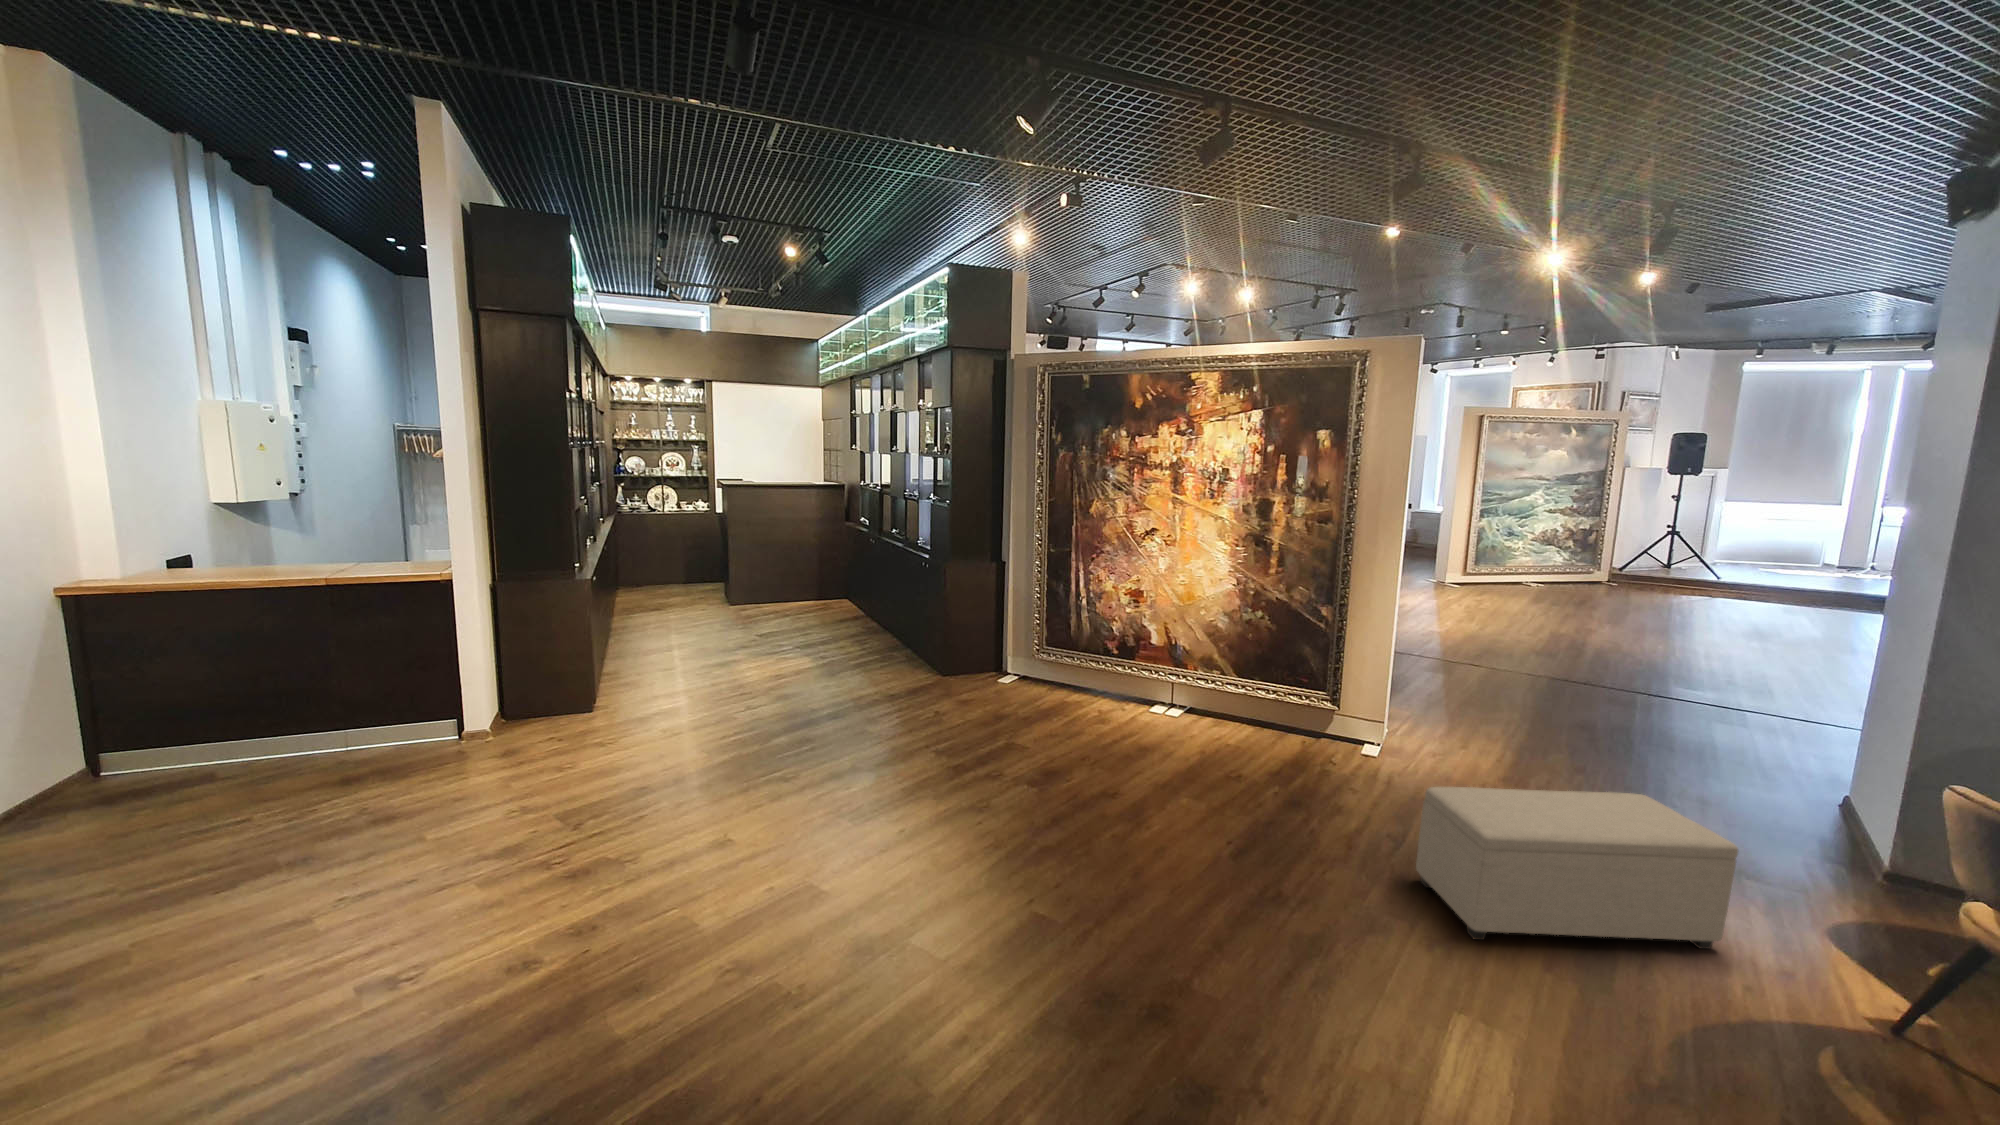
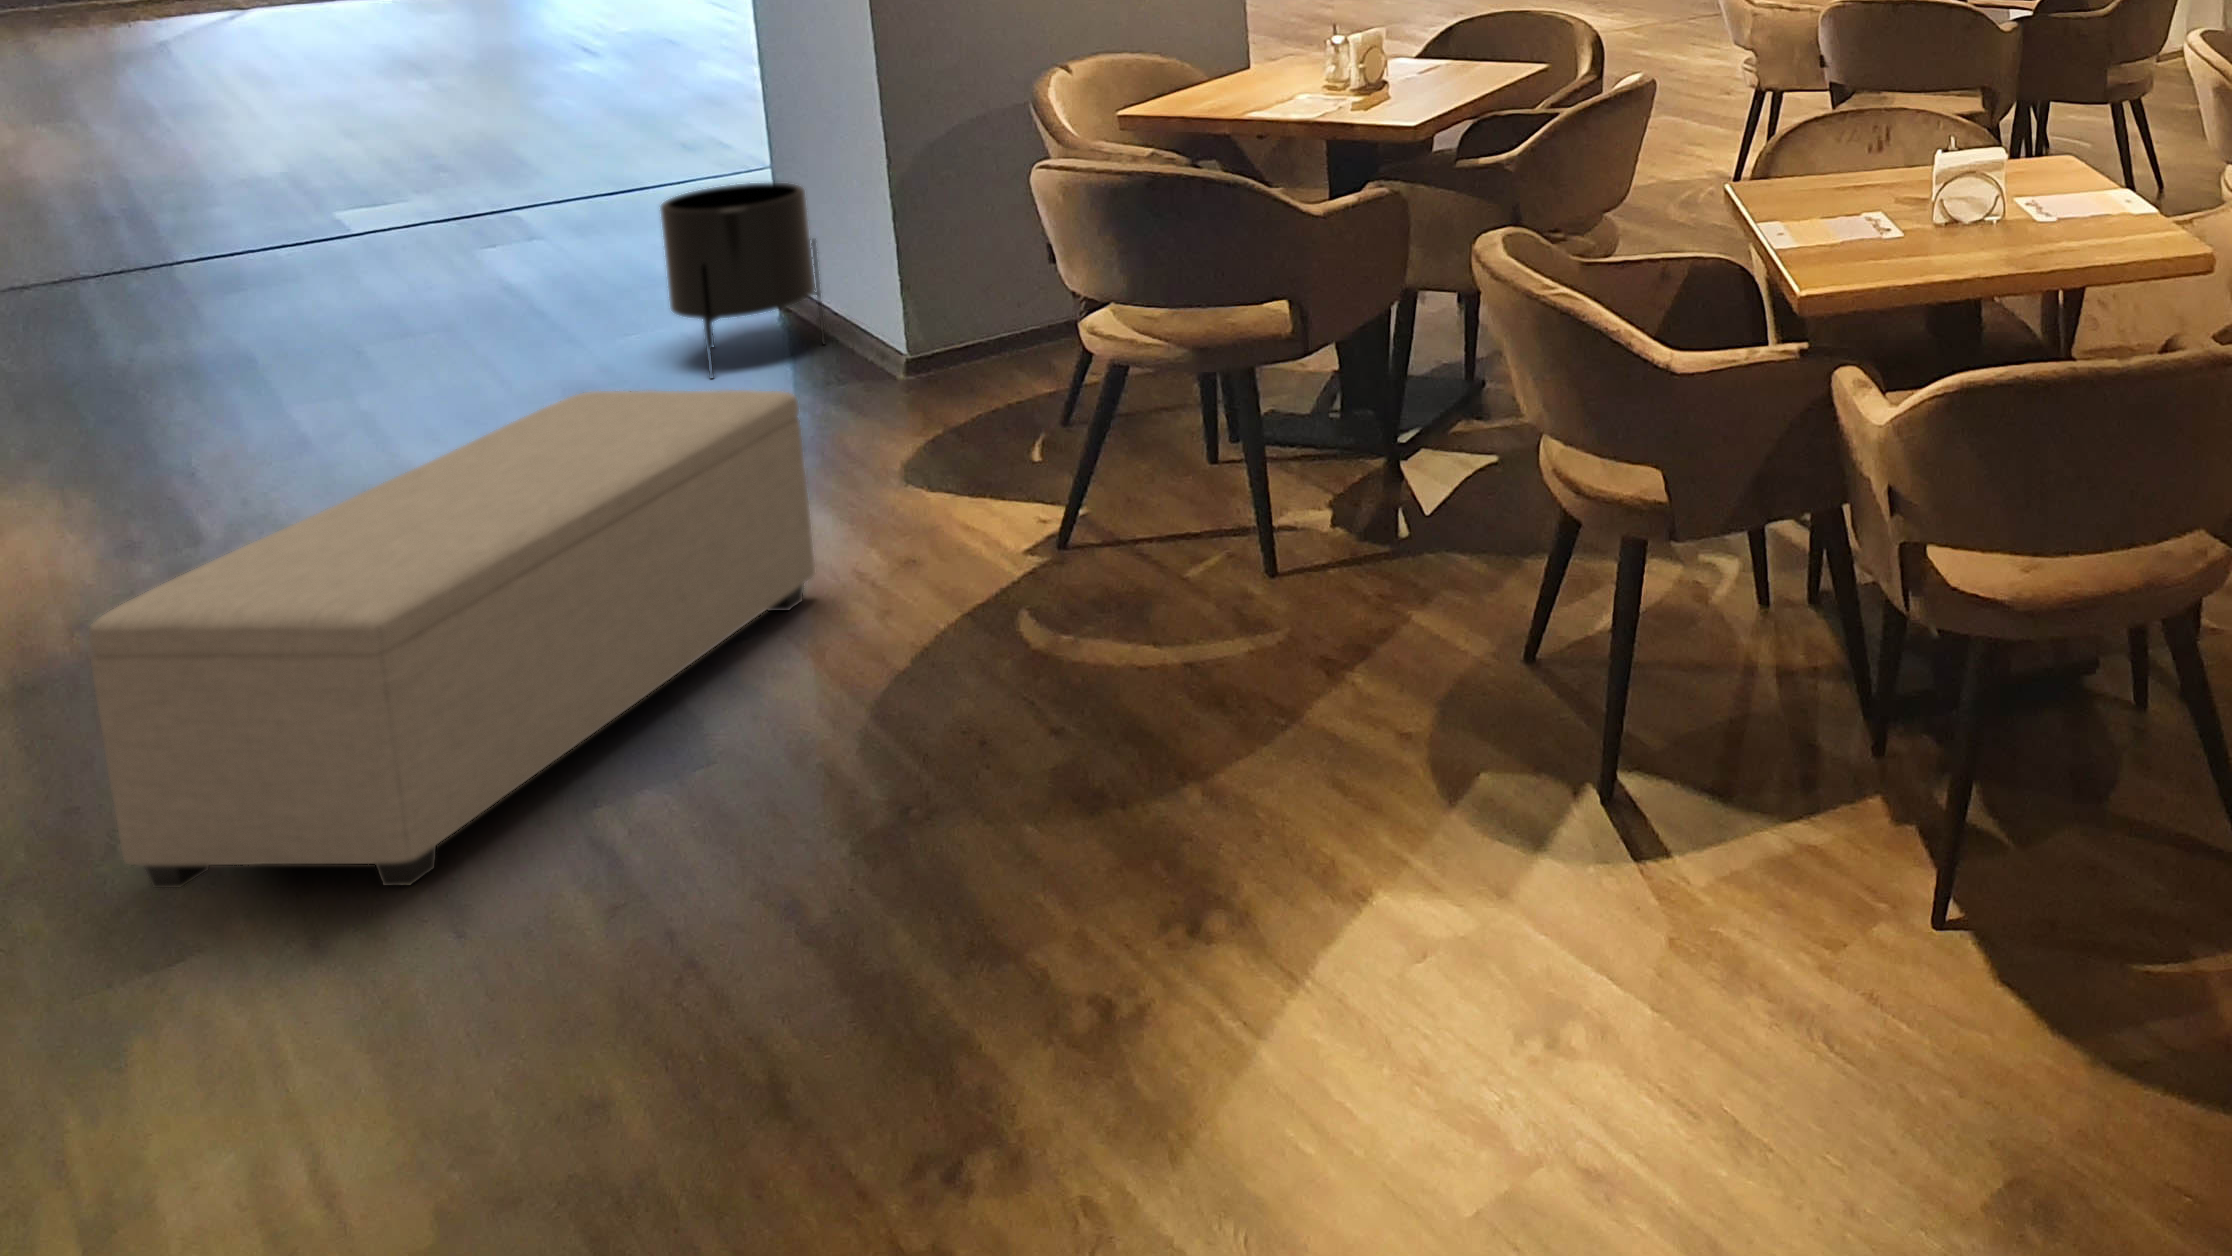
planter: none [1760,728,1863,838] -> present [661,183,826,377]

